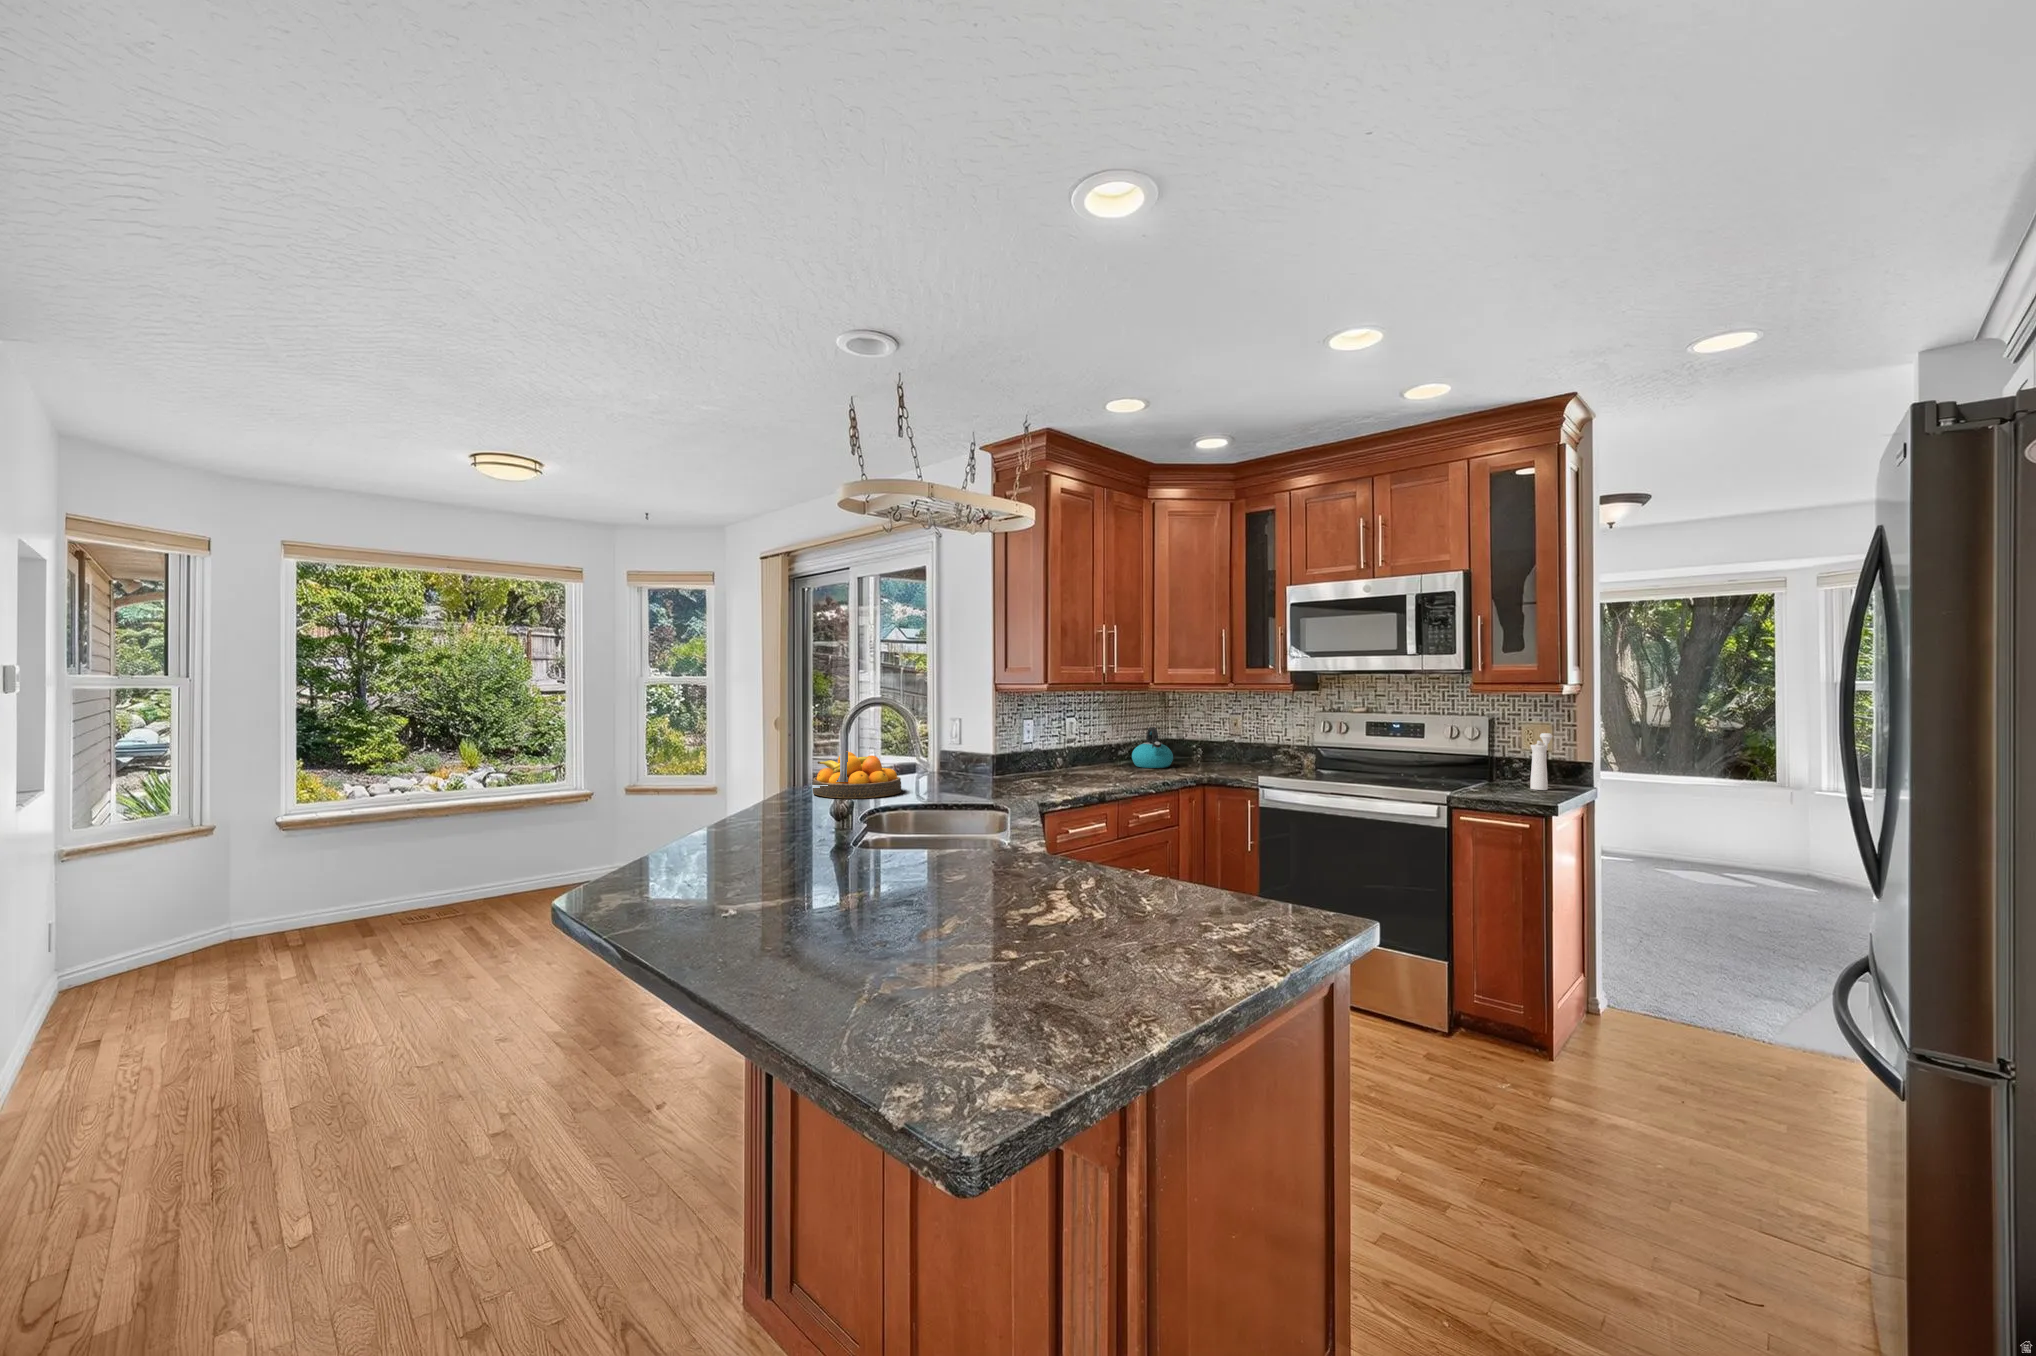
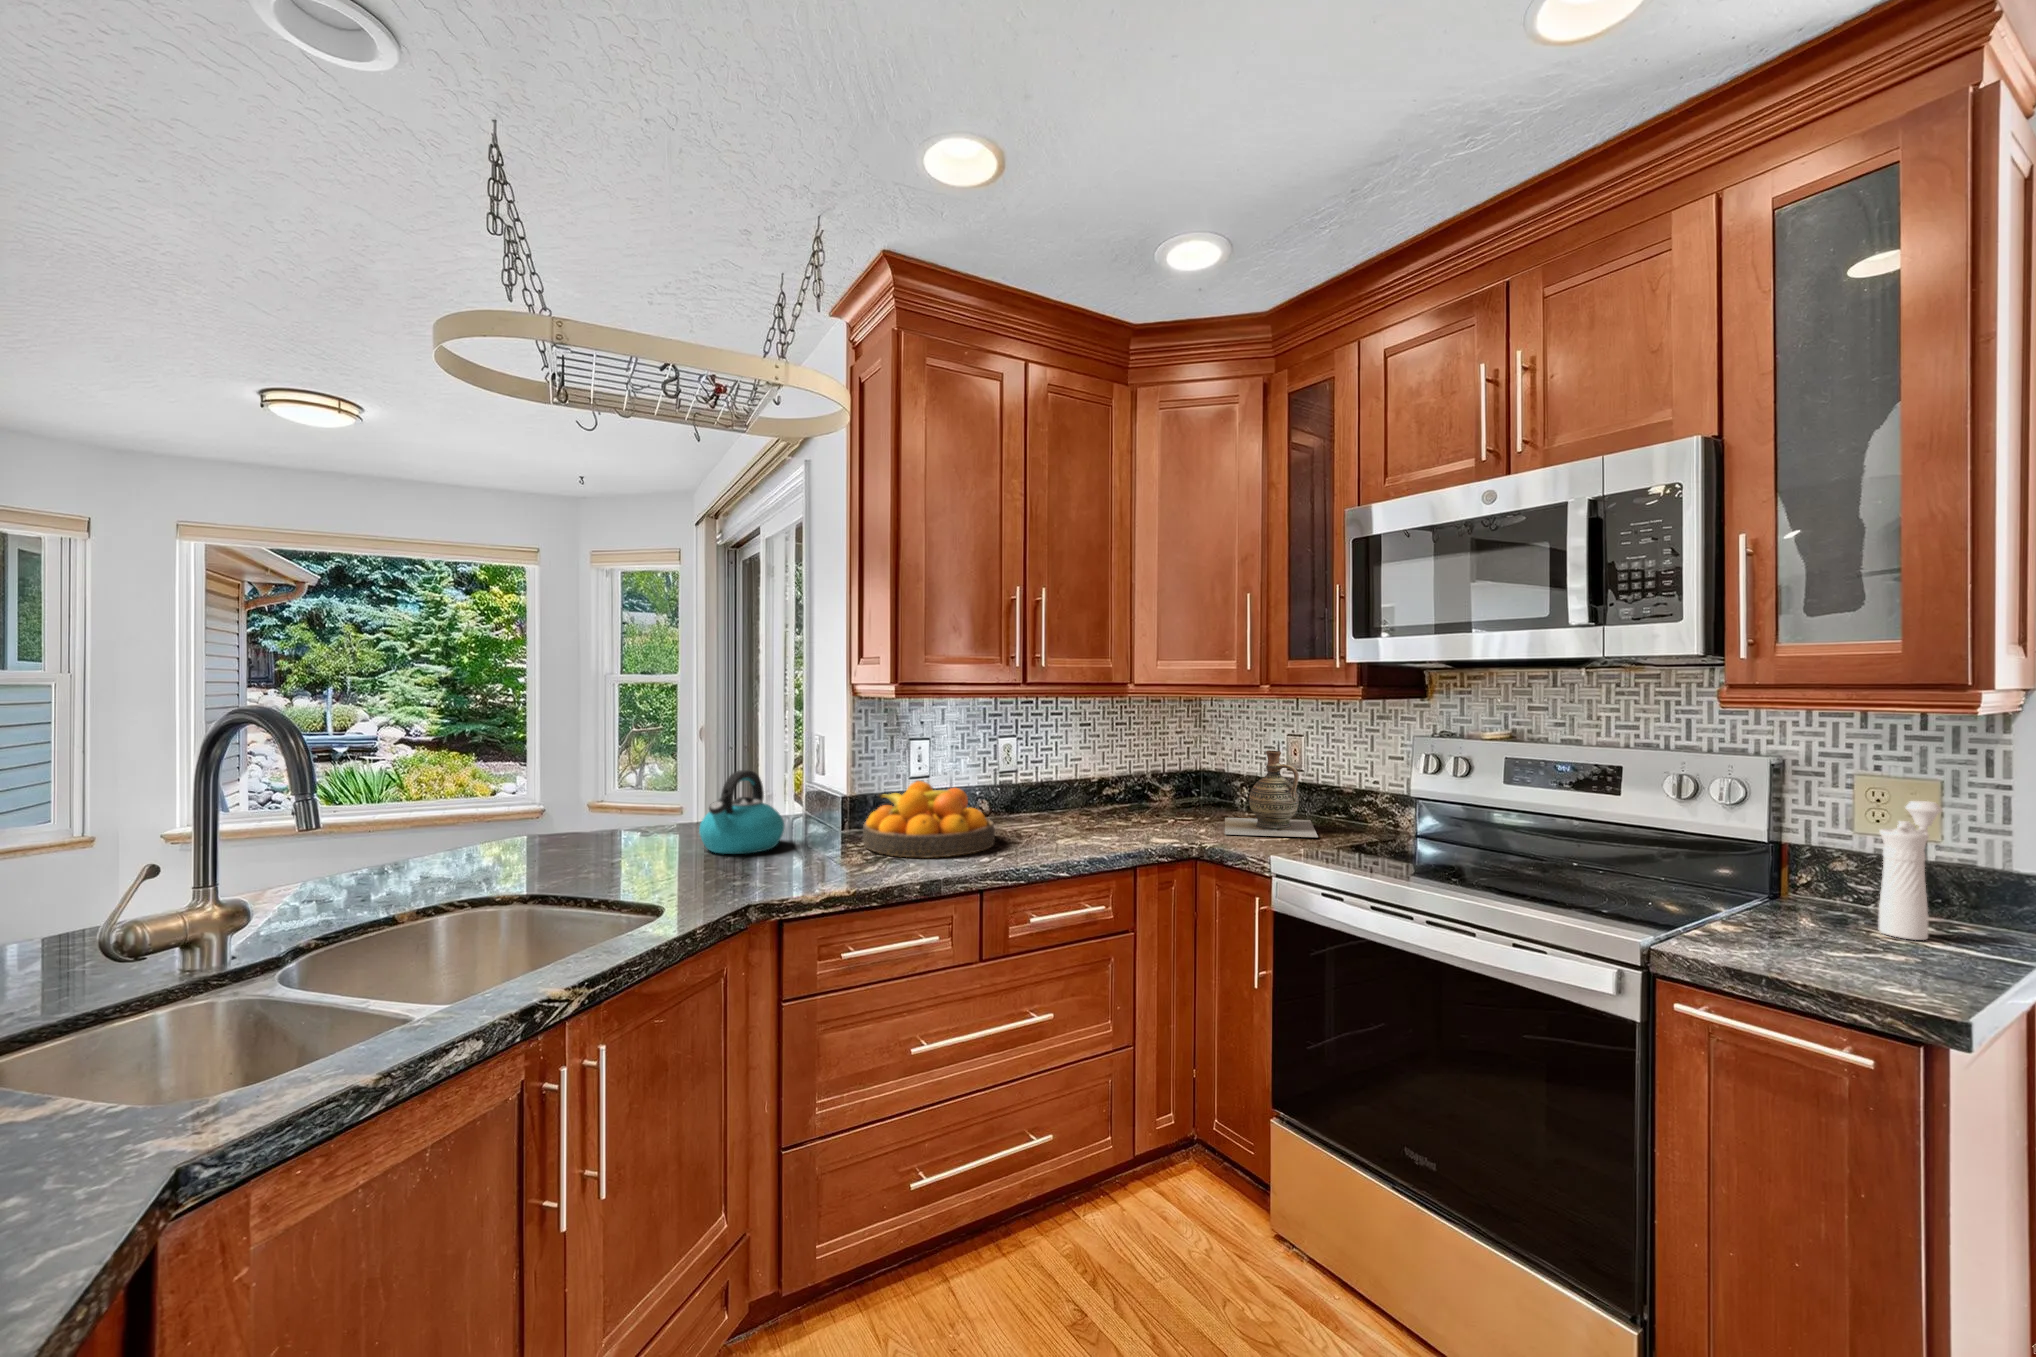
ceramic jug: none [1205,723,1268,772] -> present [1225,750,1318,837]
kettle: present [1132,727,1173,768] -> present [699,770,784,854]
fruit bowl: present [812,752,901,799] -> present [863,781,995,858]

